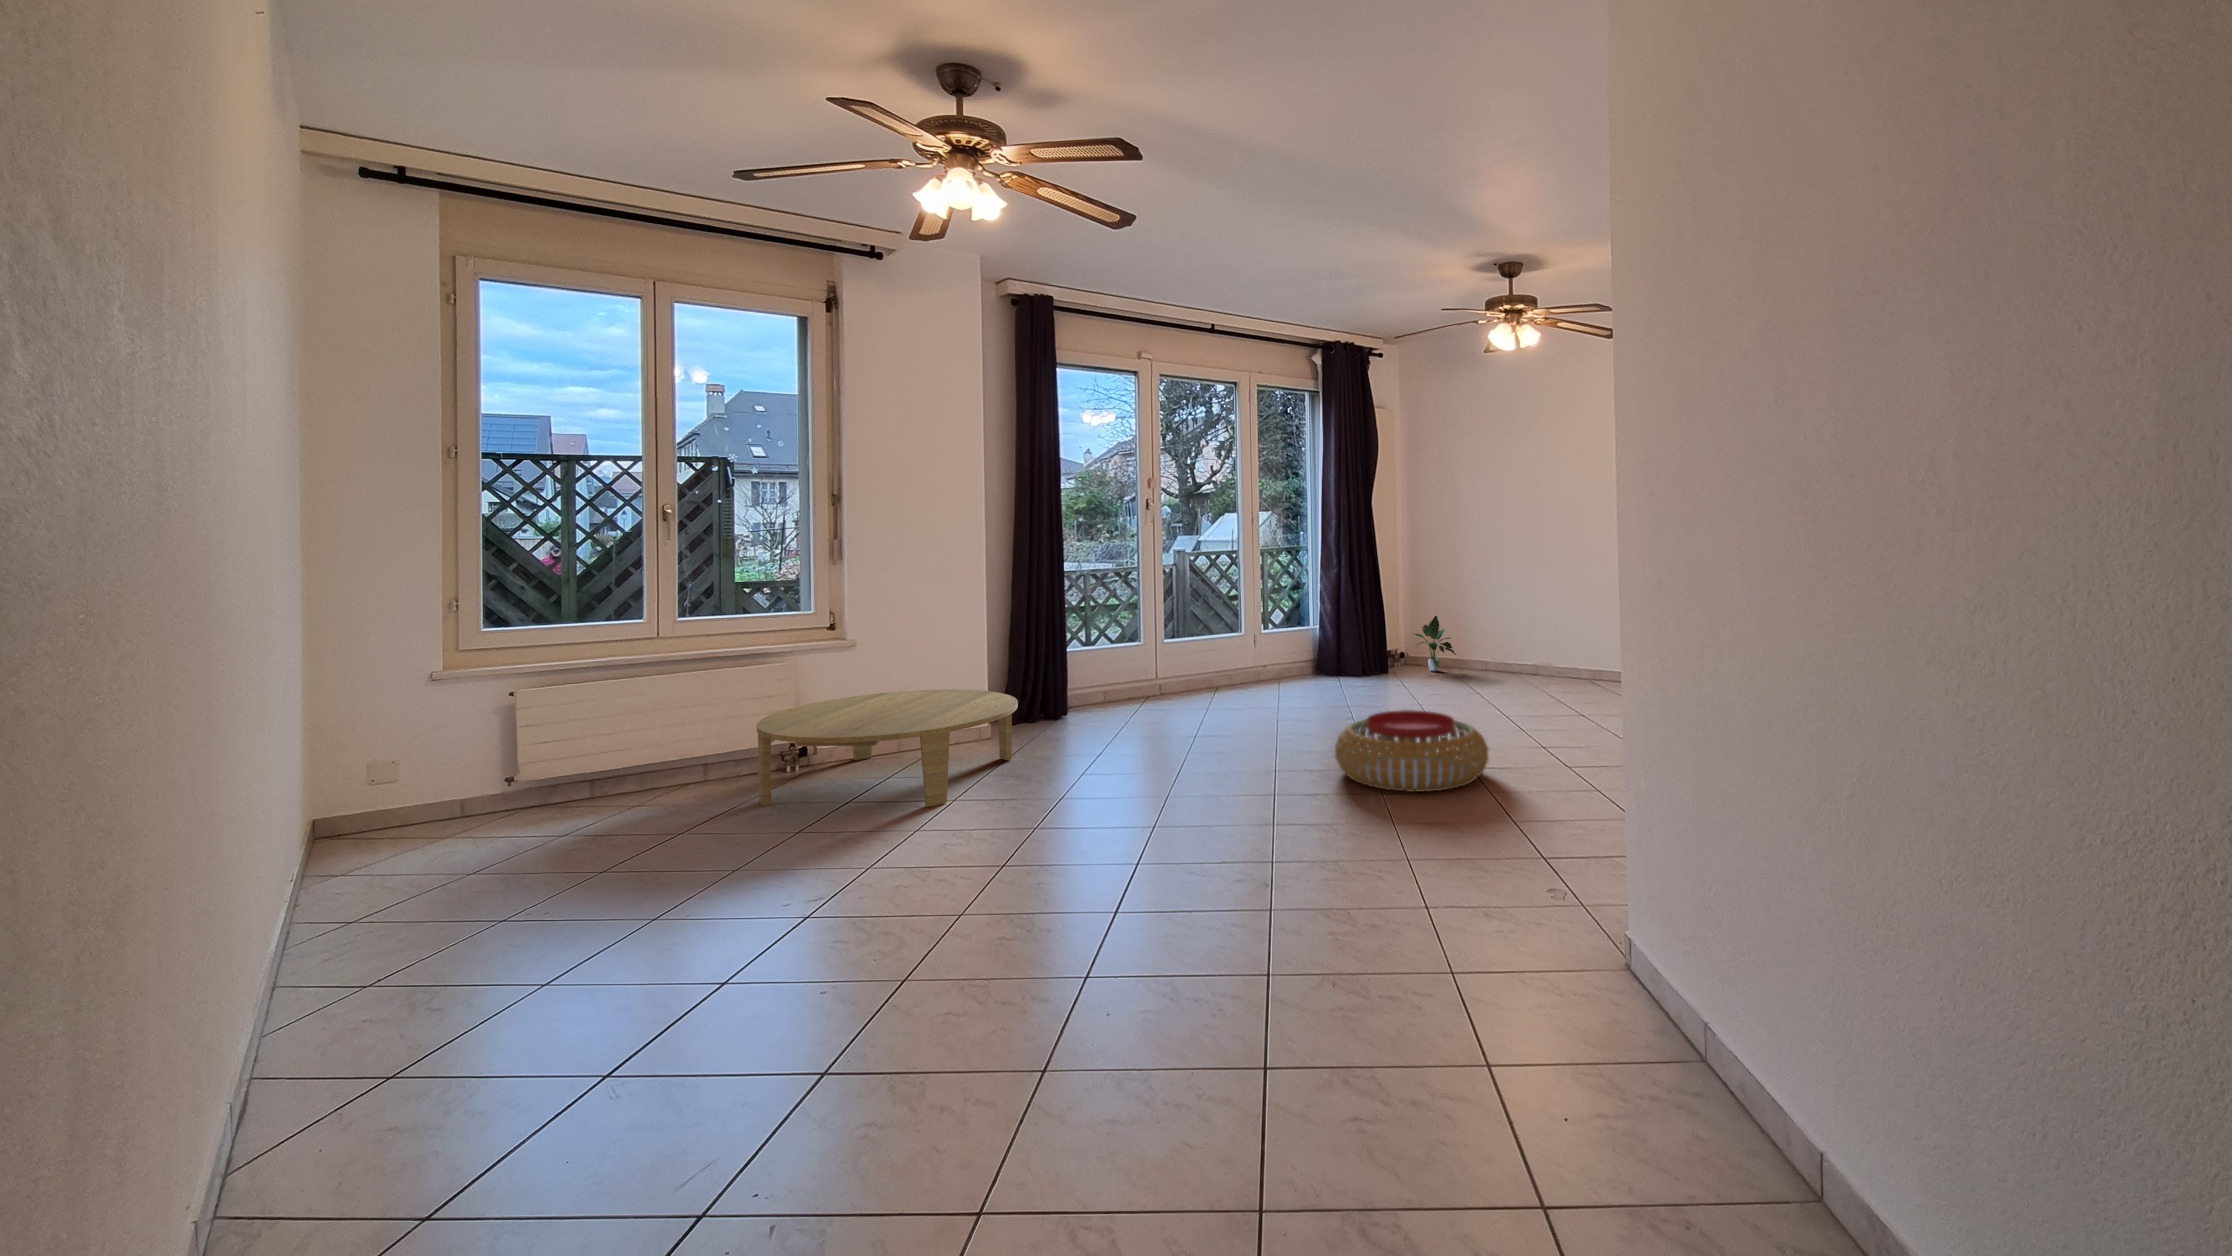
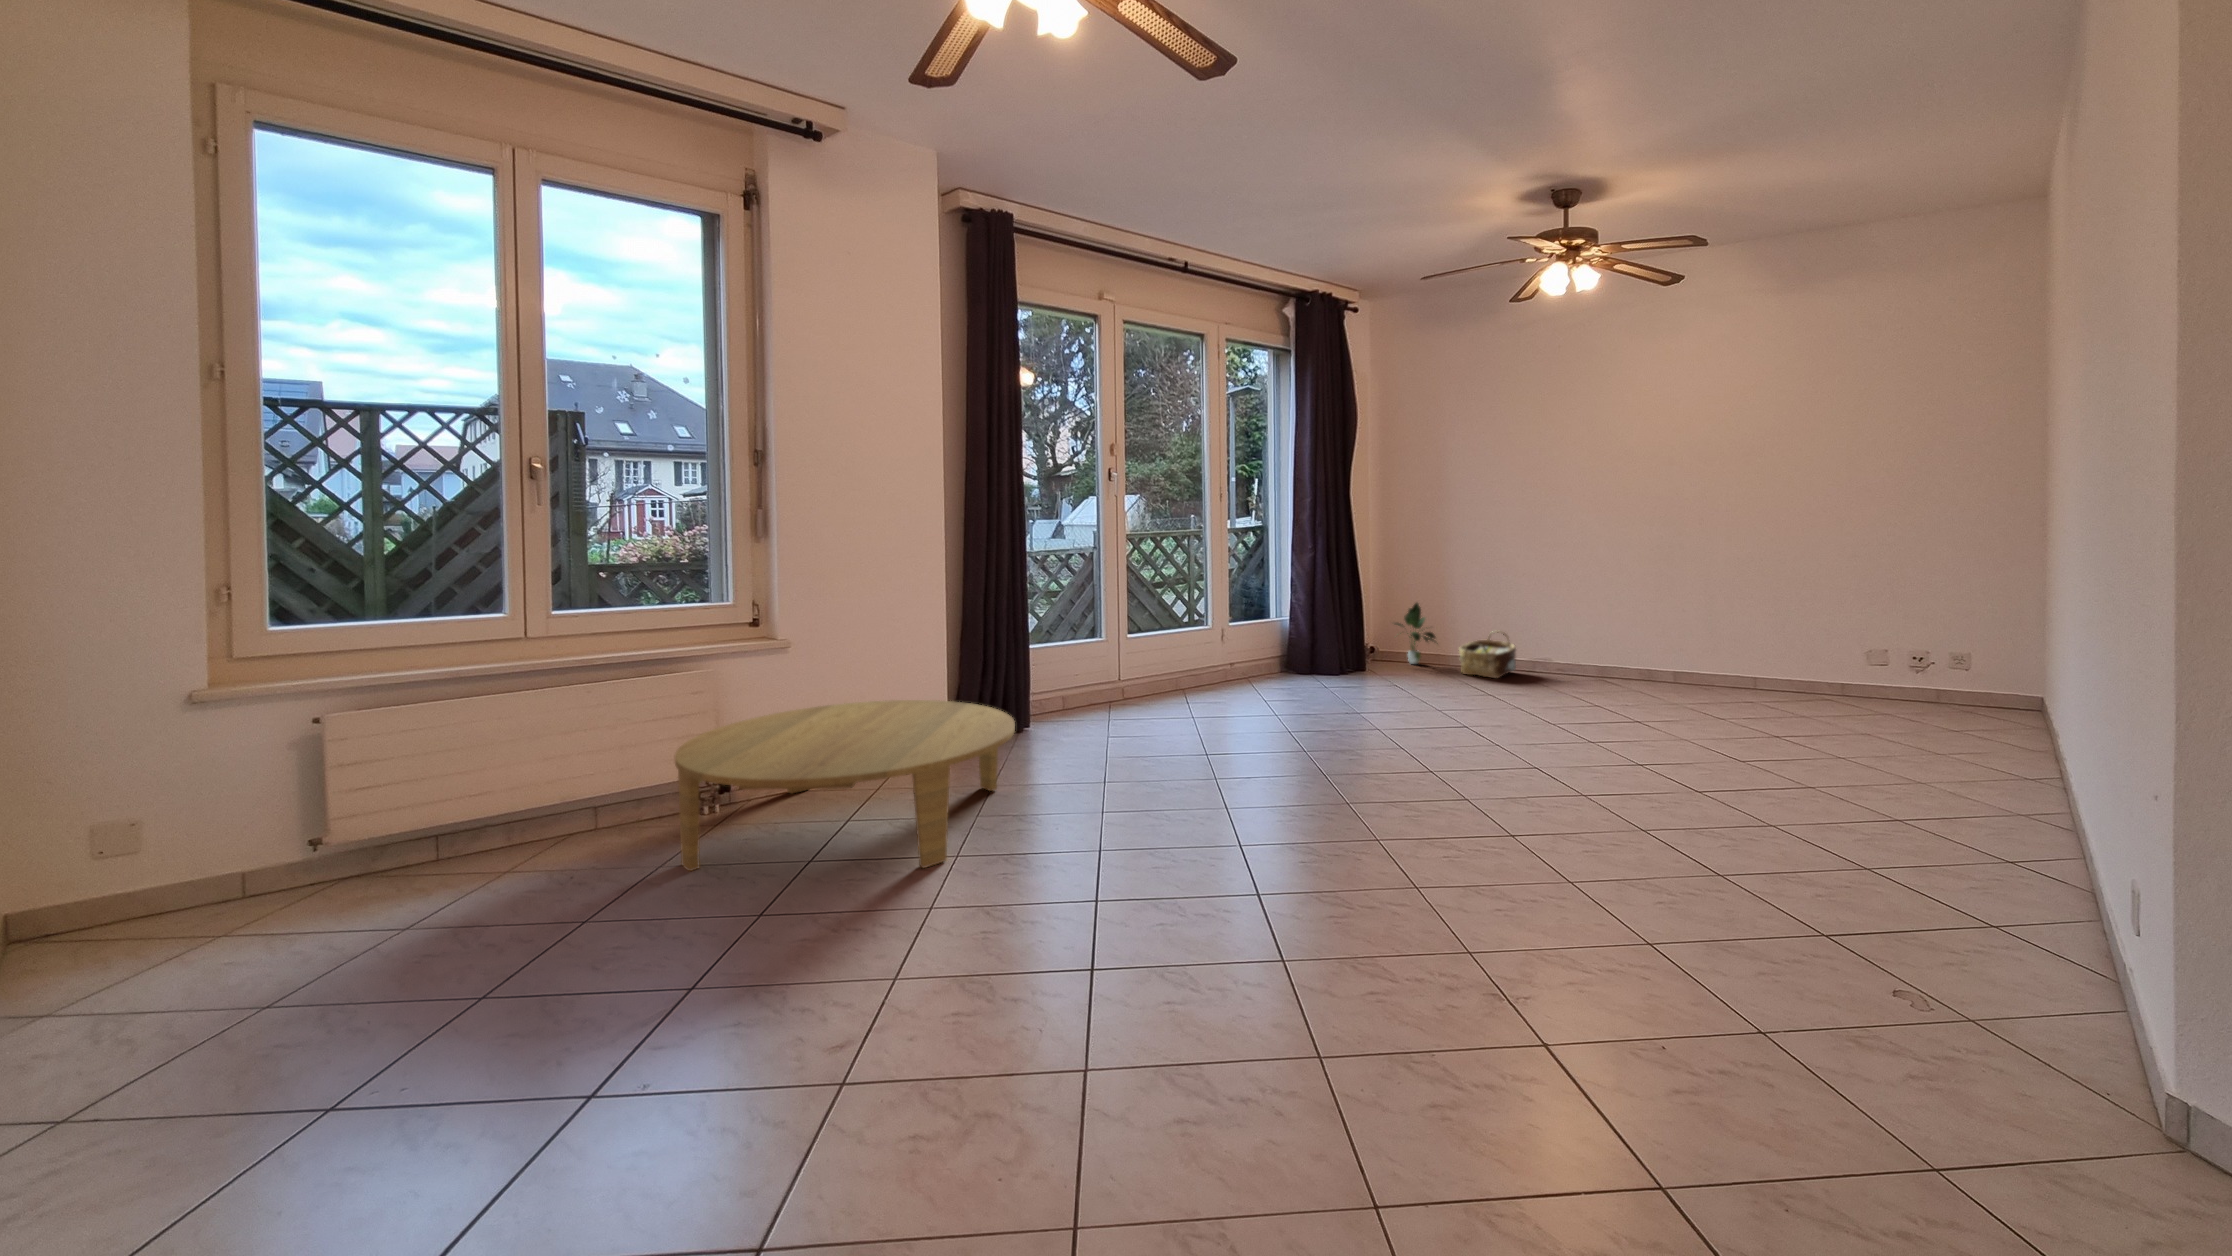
woven basket: none [1465,641,1518,683] -> present [1459,632,1516,678]
pouf: present [1335,710,1488,792] -> none [1420,723,1622,831]

